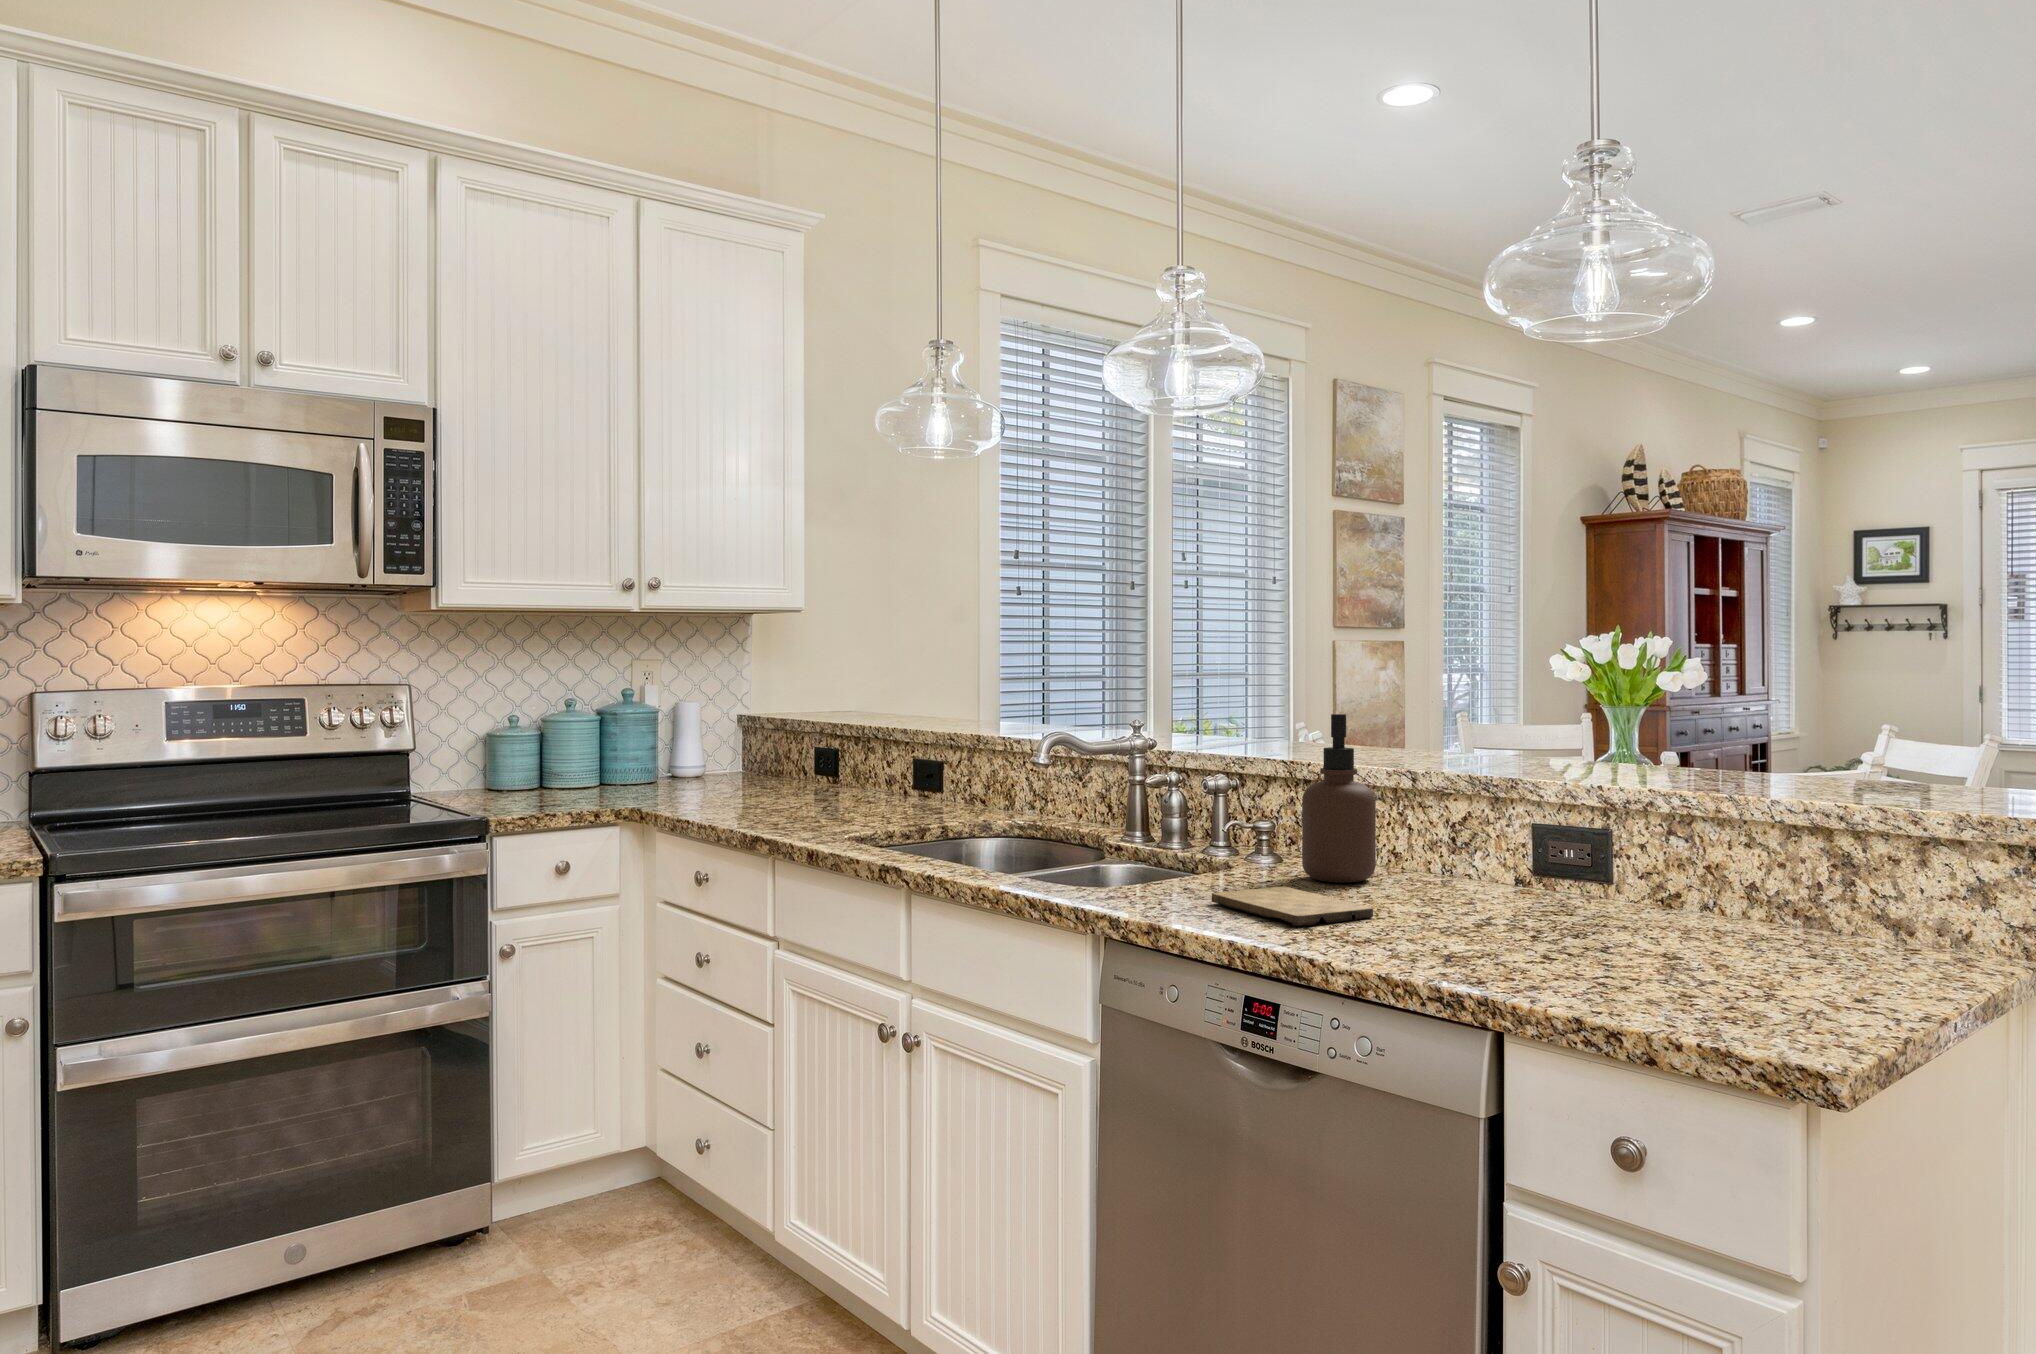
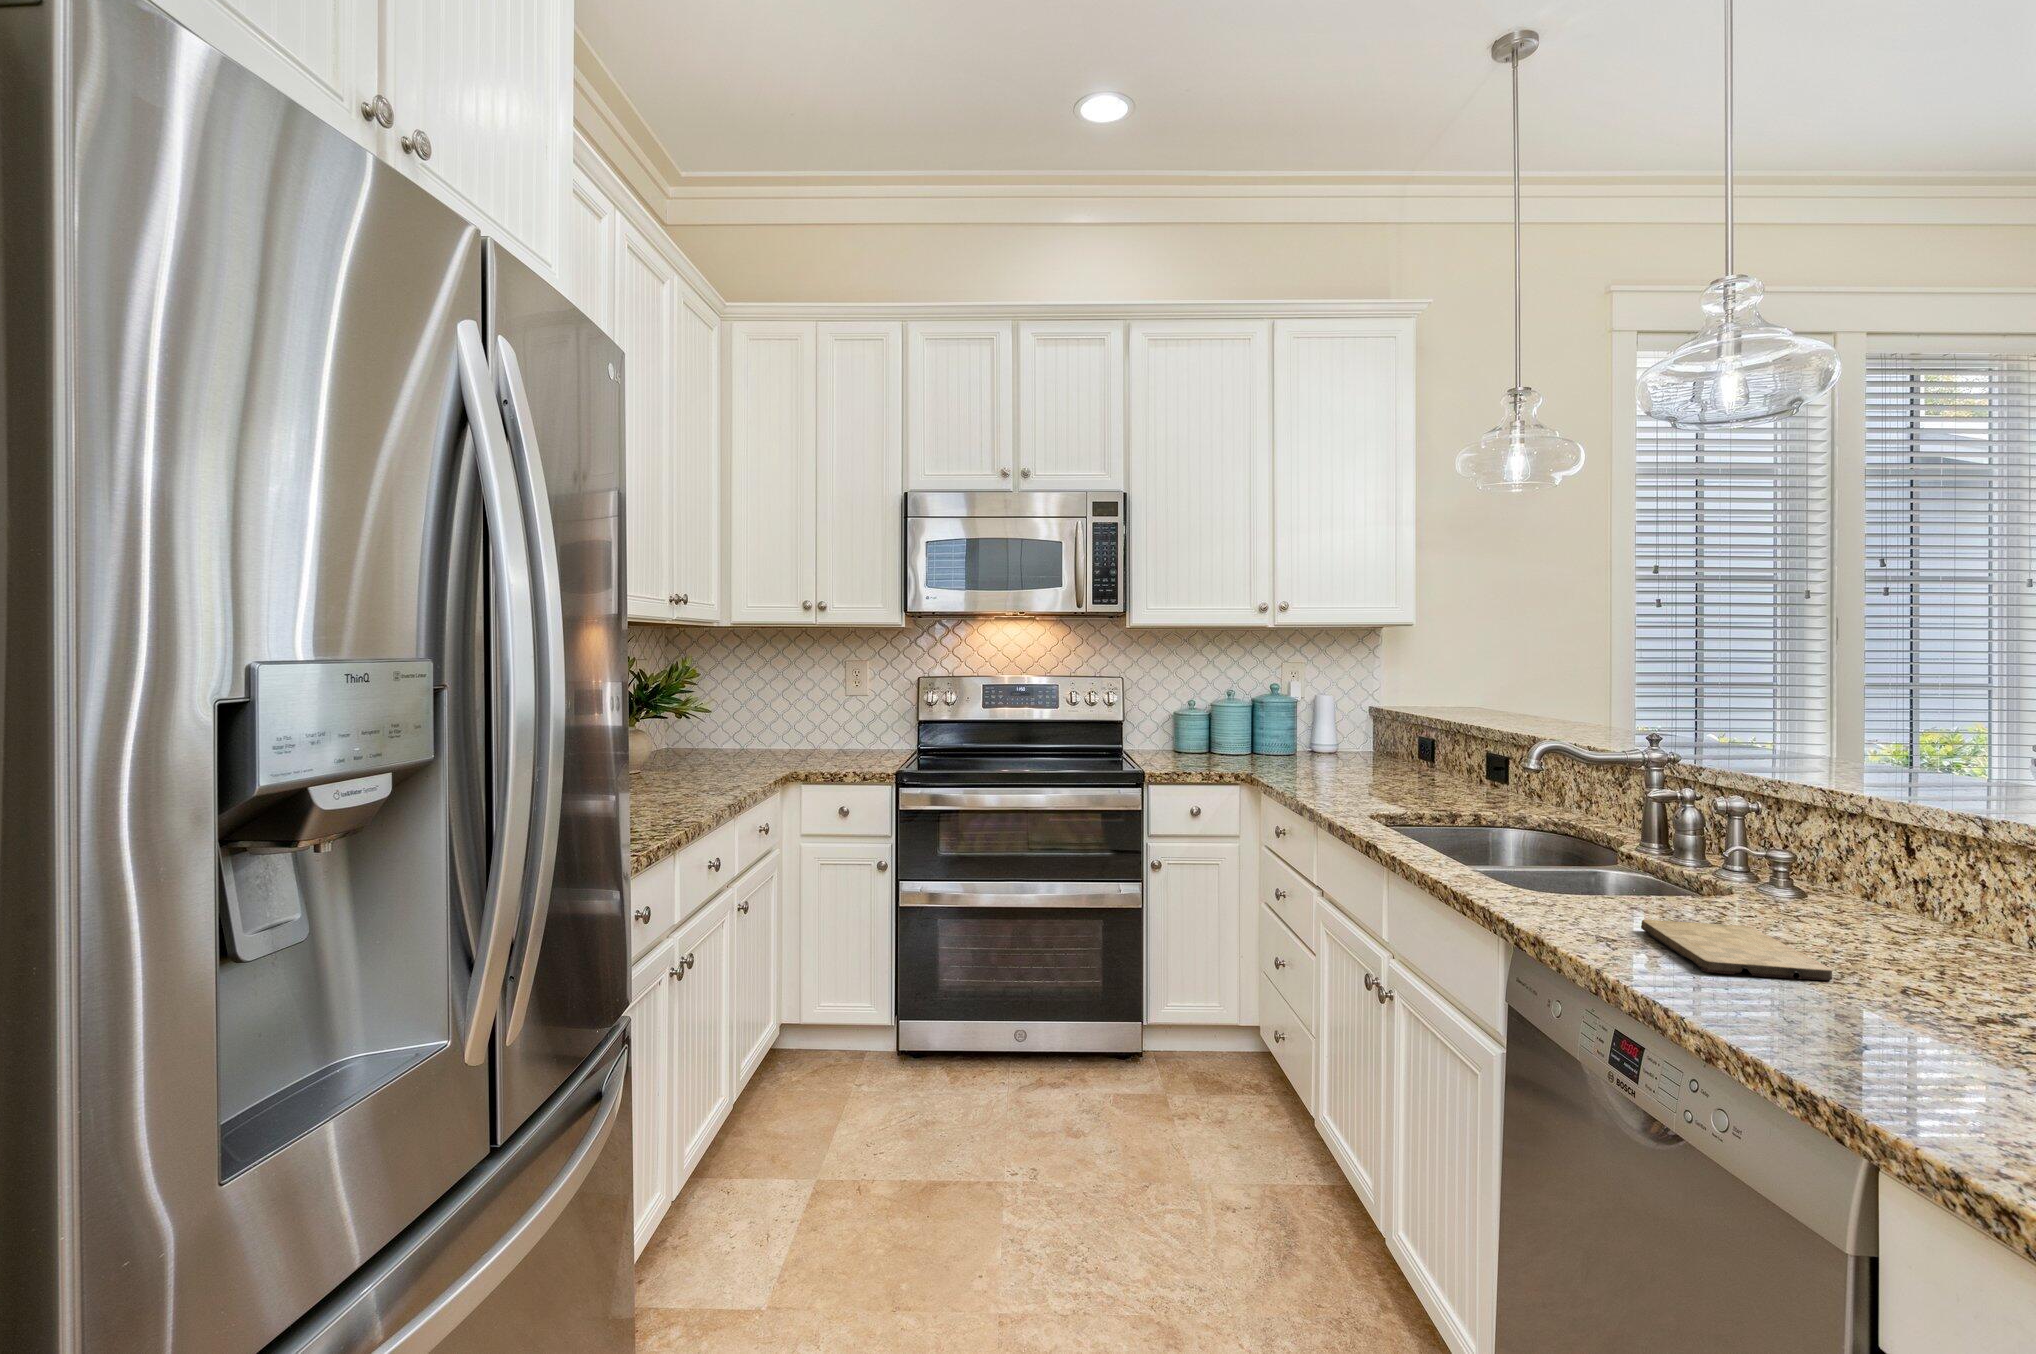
soap dispenser: present [1302,714,1376,883] -> none [1805,742,1912,936]

